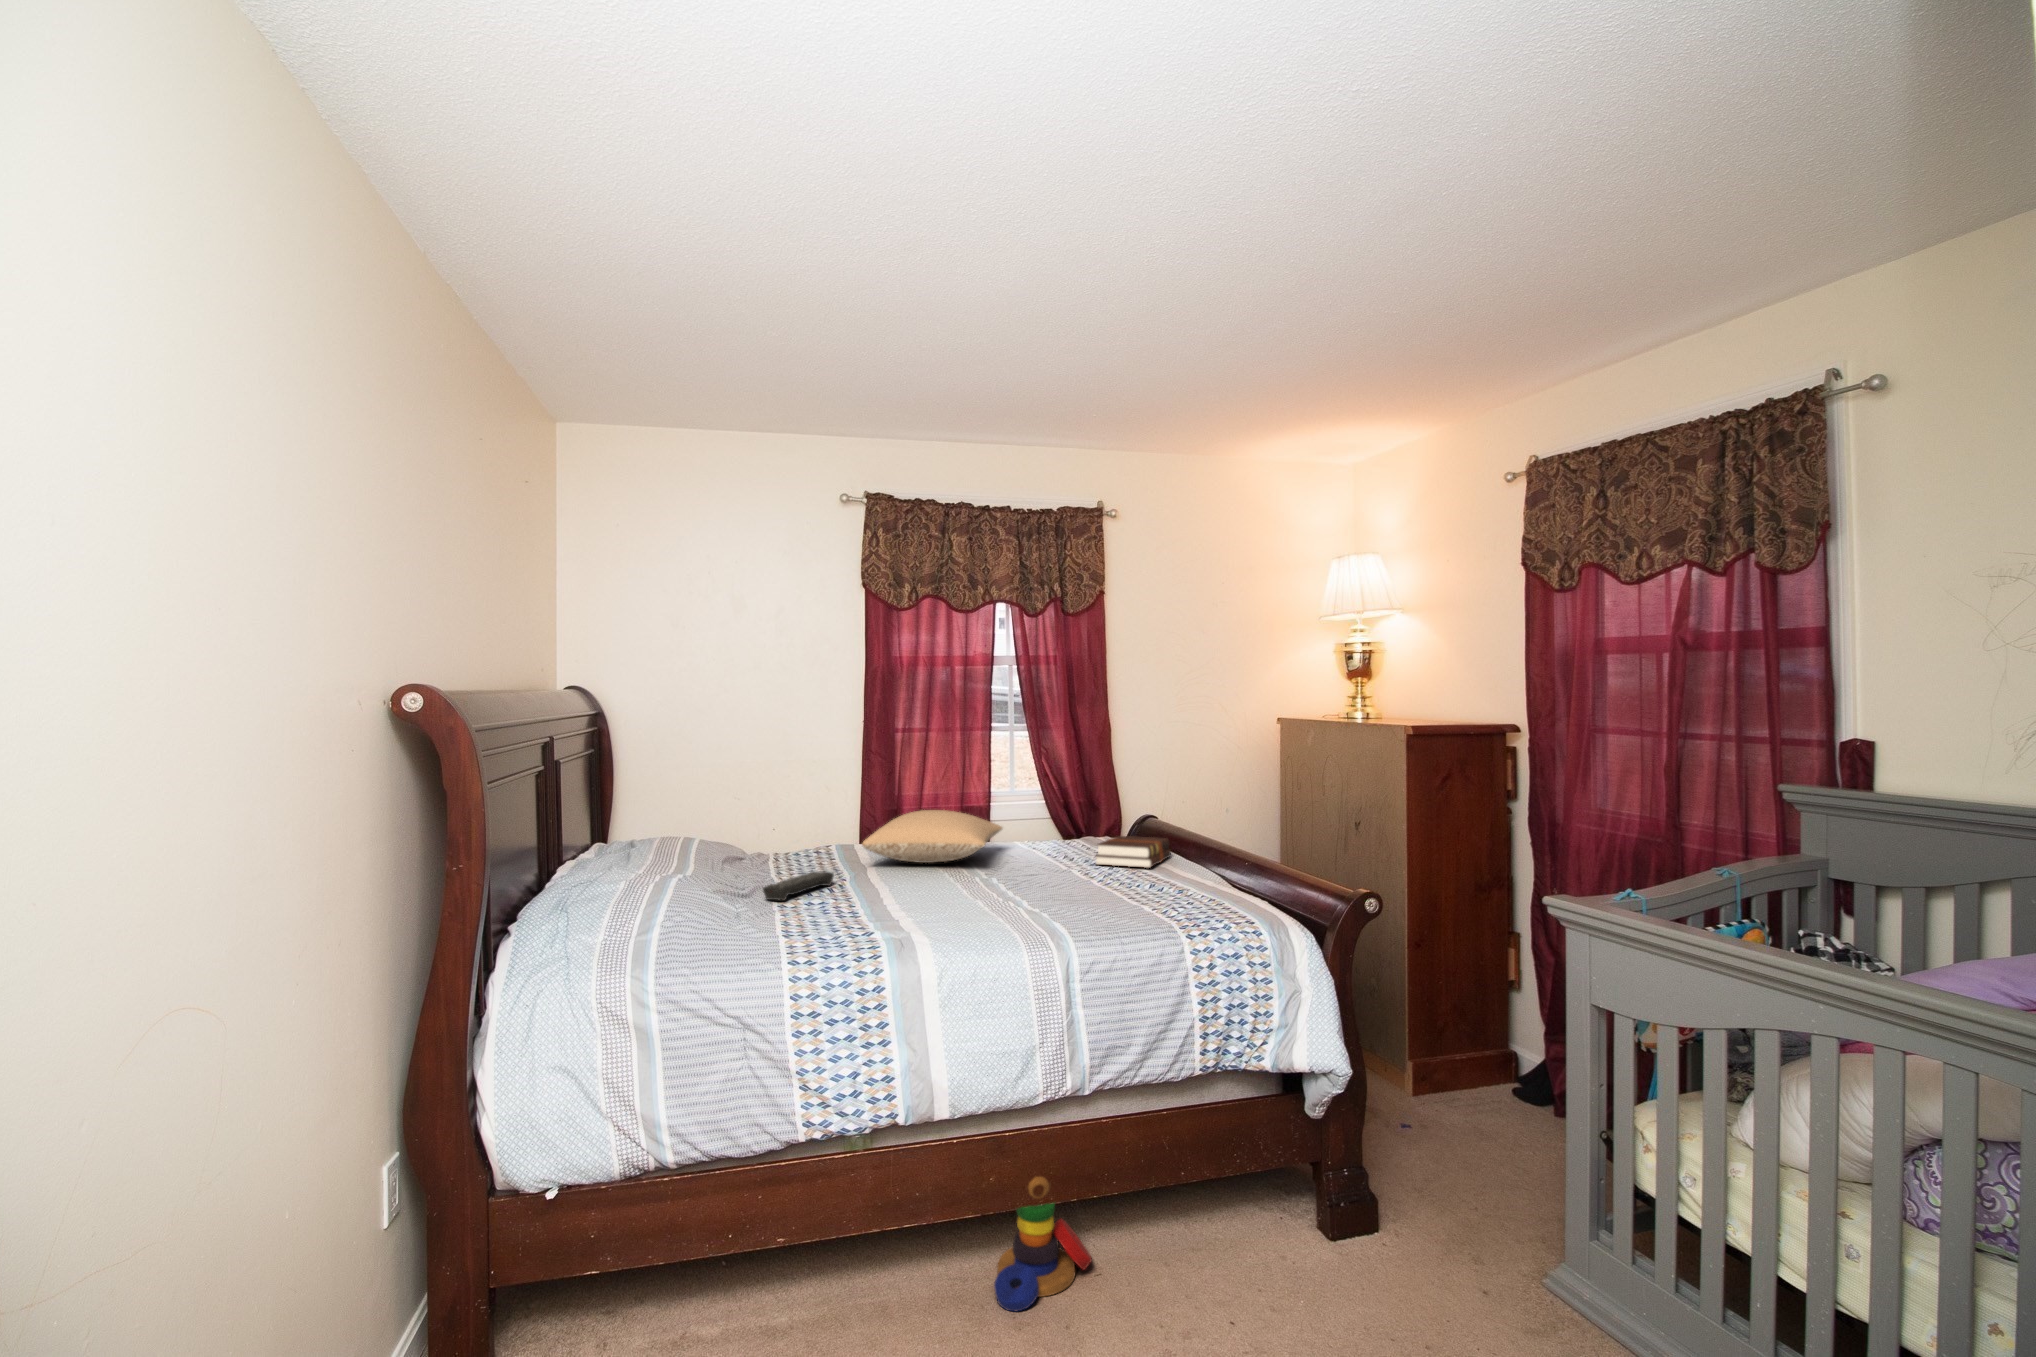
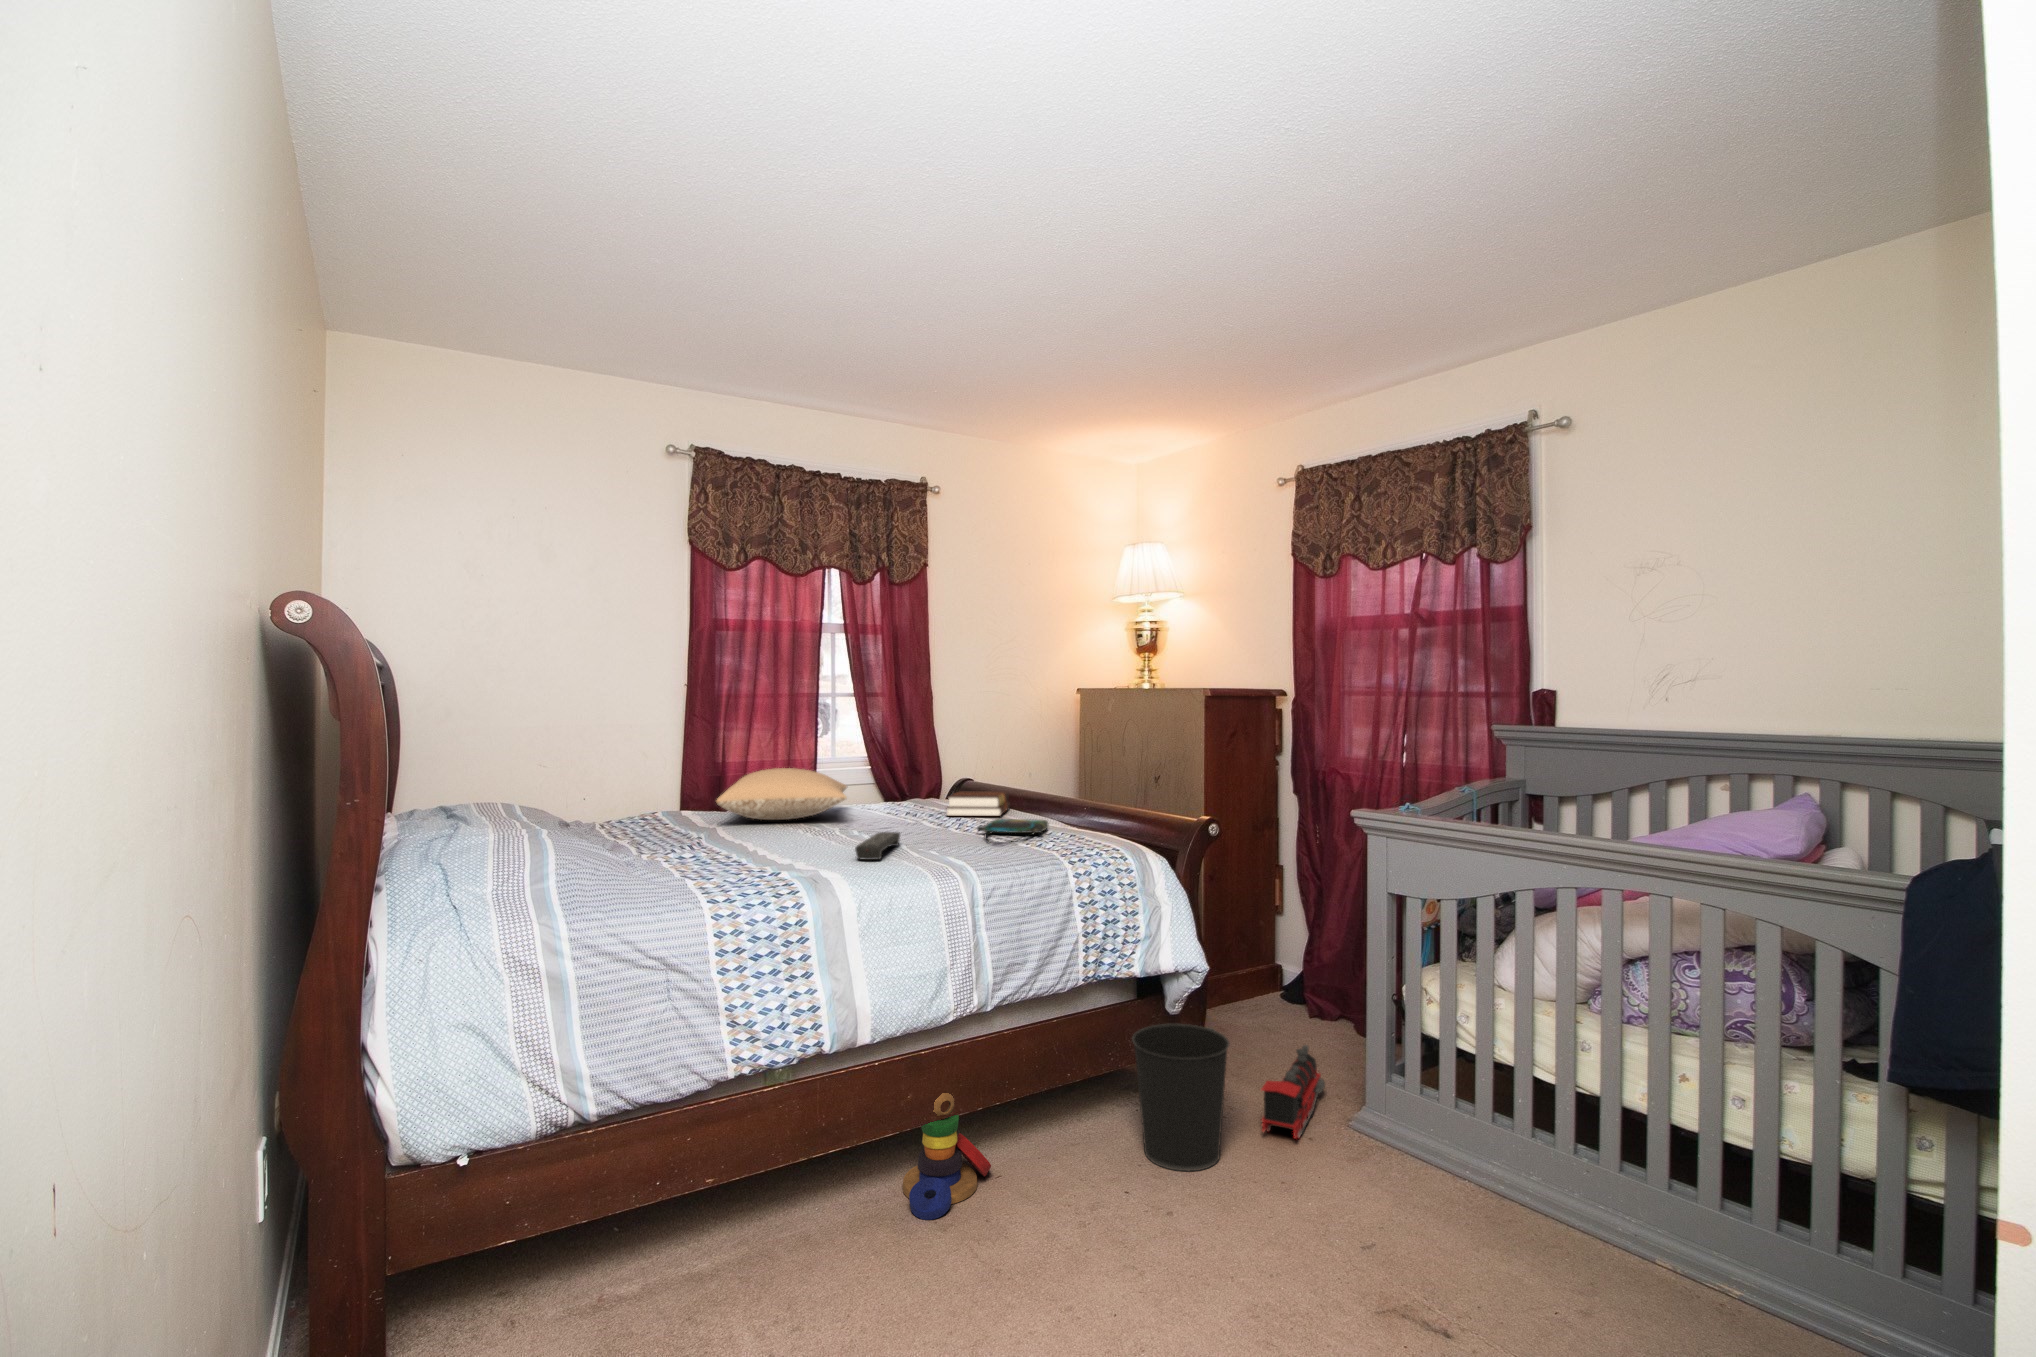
remote control: present [763,872,834,901] -> present [855,832,900,860]
tote bag: none [1106,875,1189,910] -> present [977,819,1049,845]
wastebasket: none [1257,1126,1373,1307] -> present [1132,1024,1229,1171]
toy train: none [1419,1167,1525,1288] -> present [1262,1045,1325,1139]

